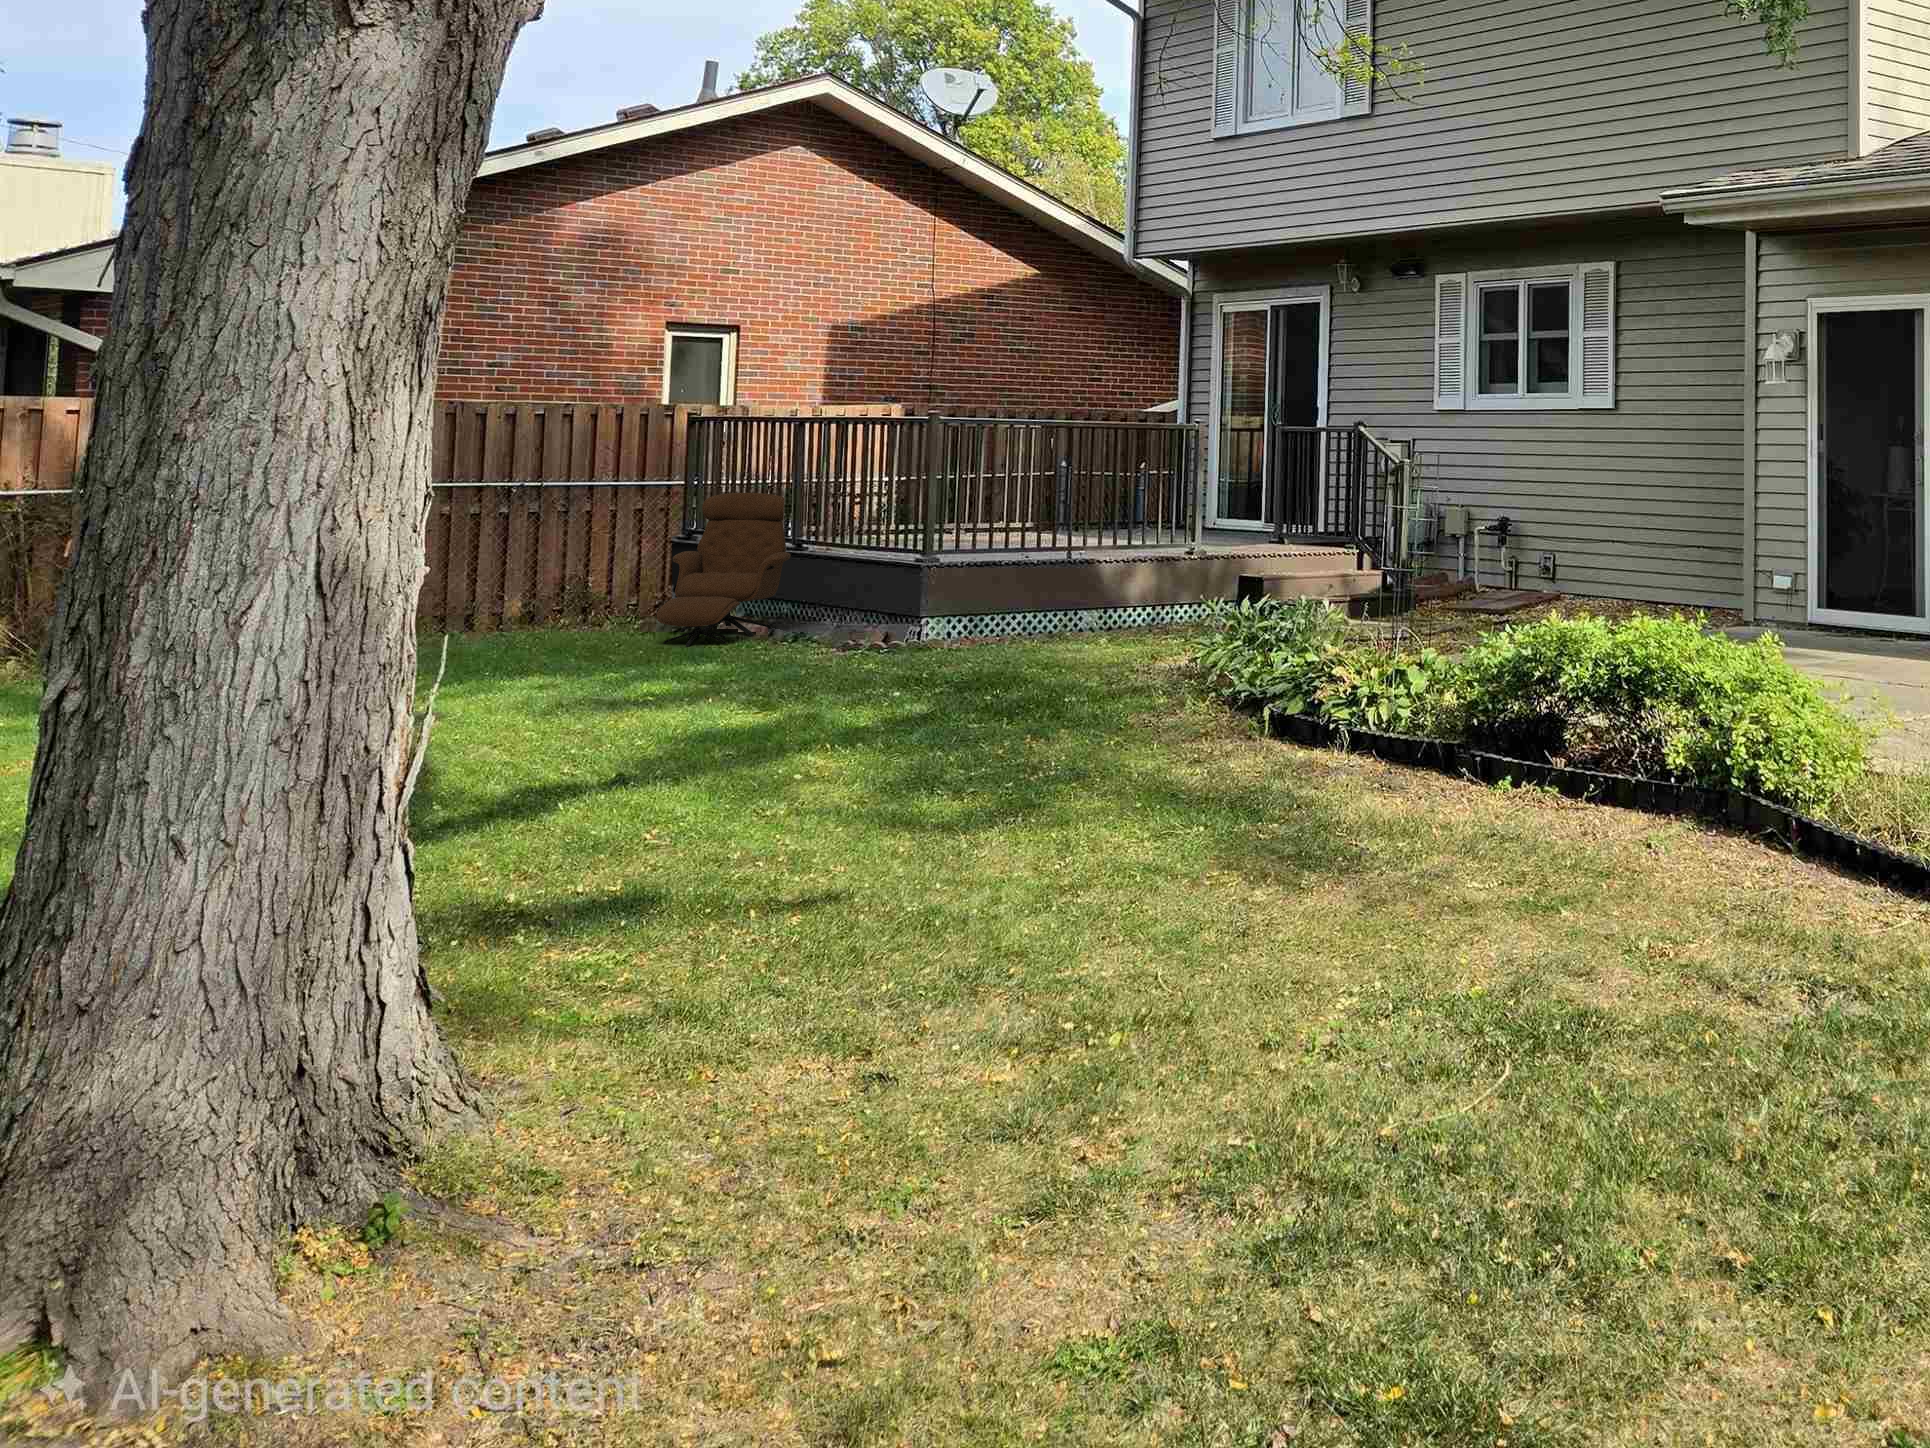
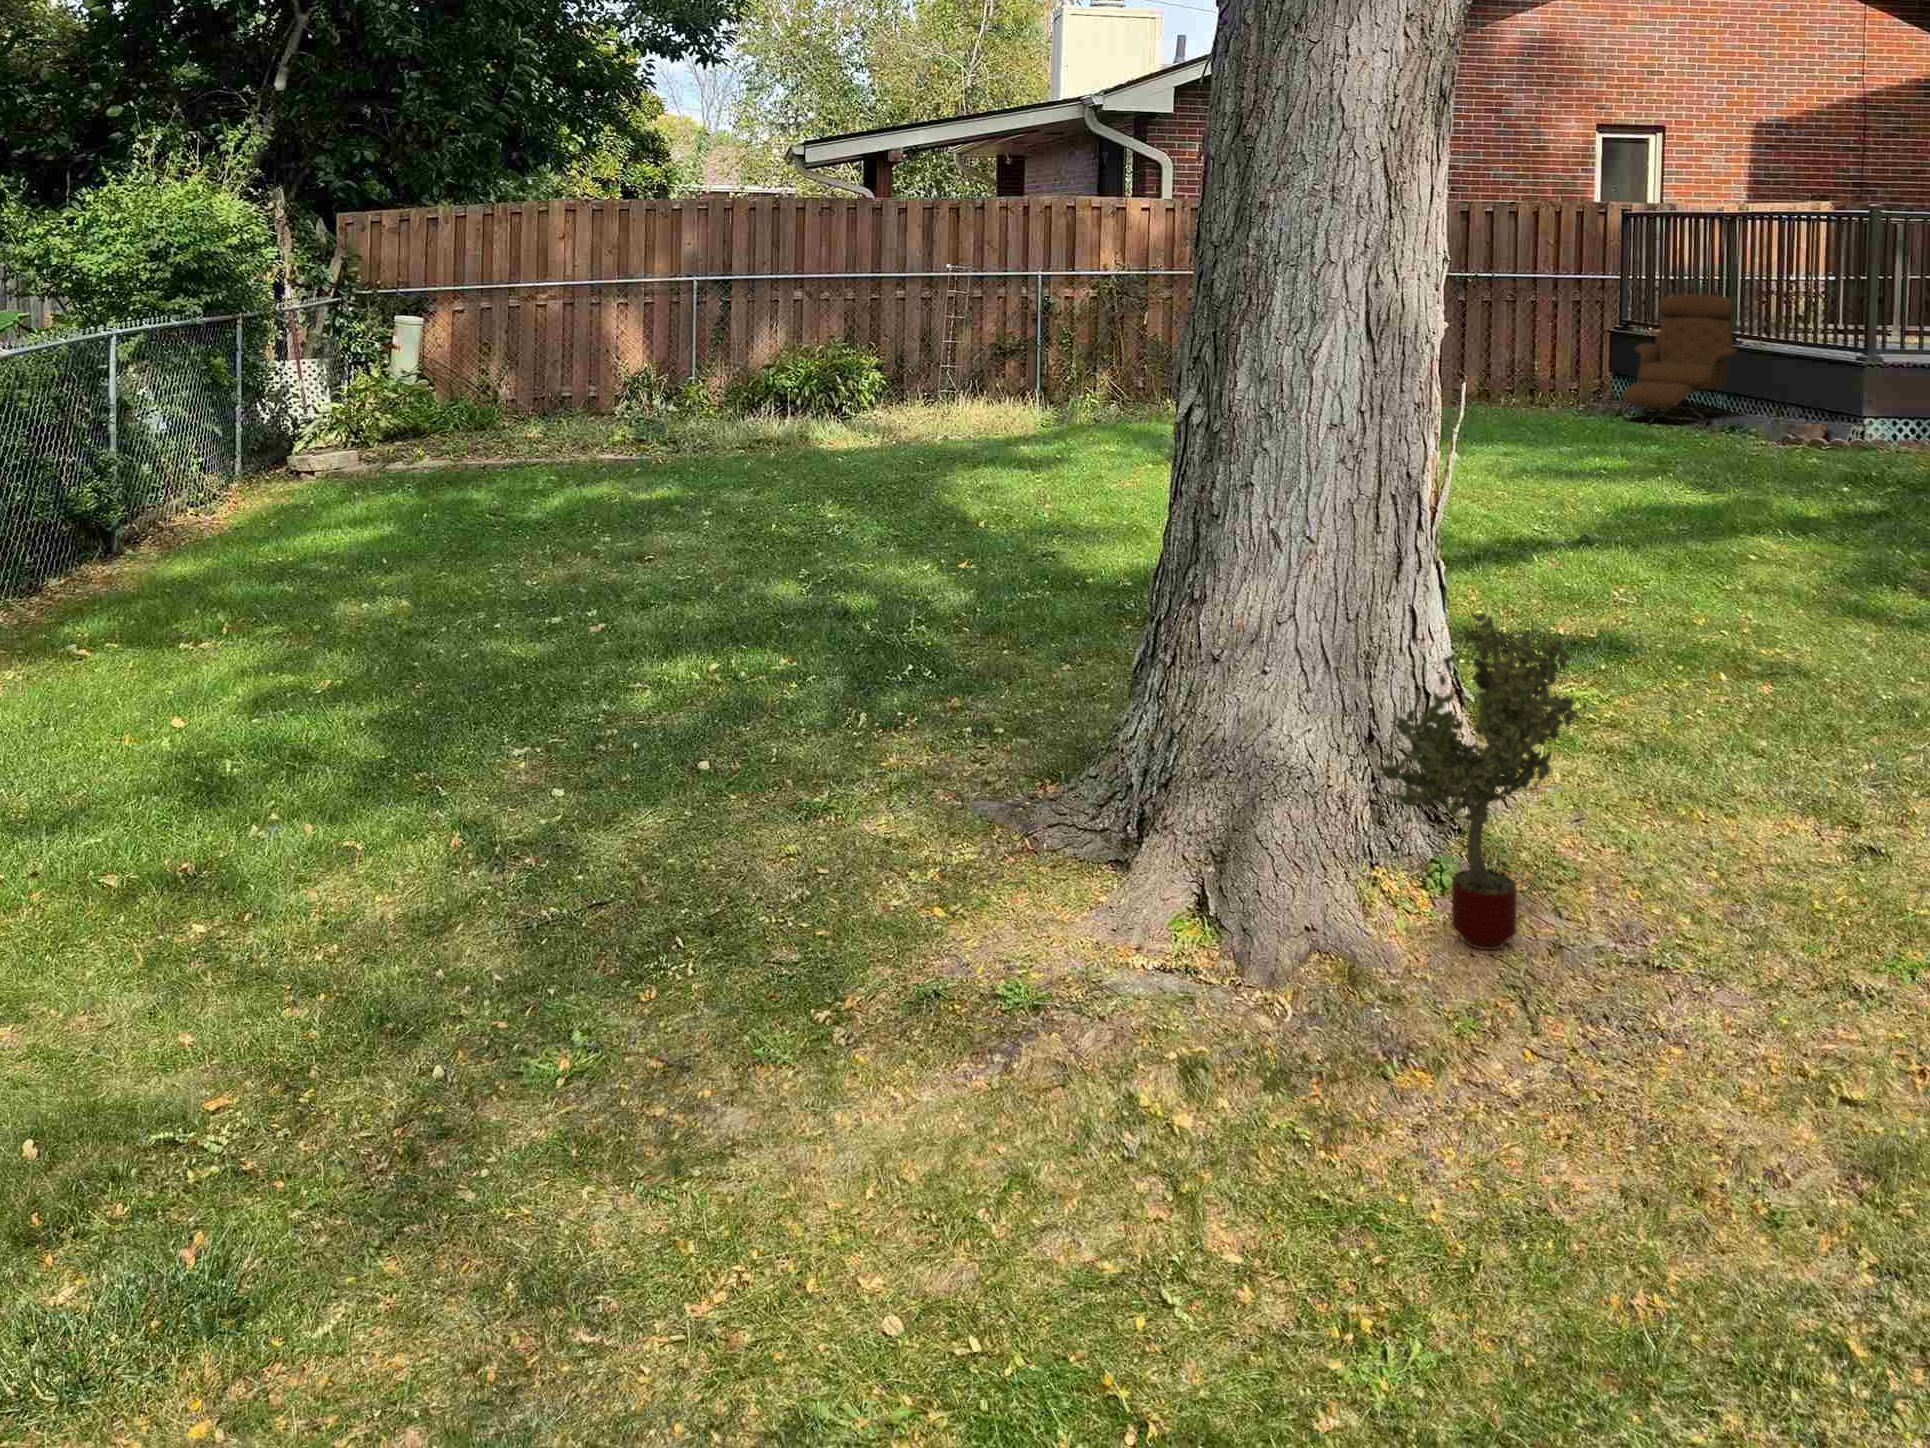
potted tree: none [310,896,574,1298] -> present [1379,613,1579,950]

